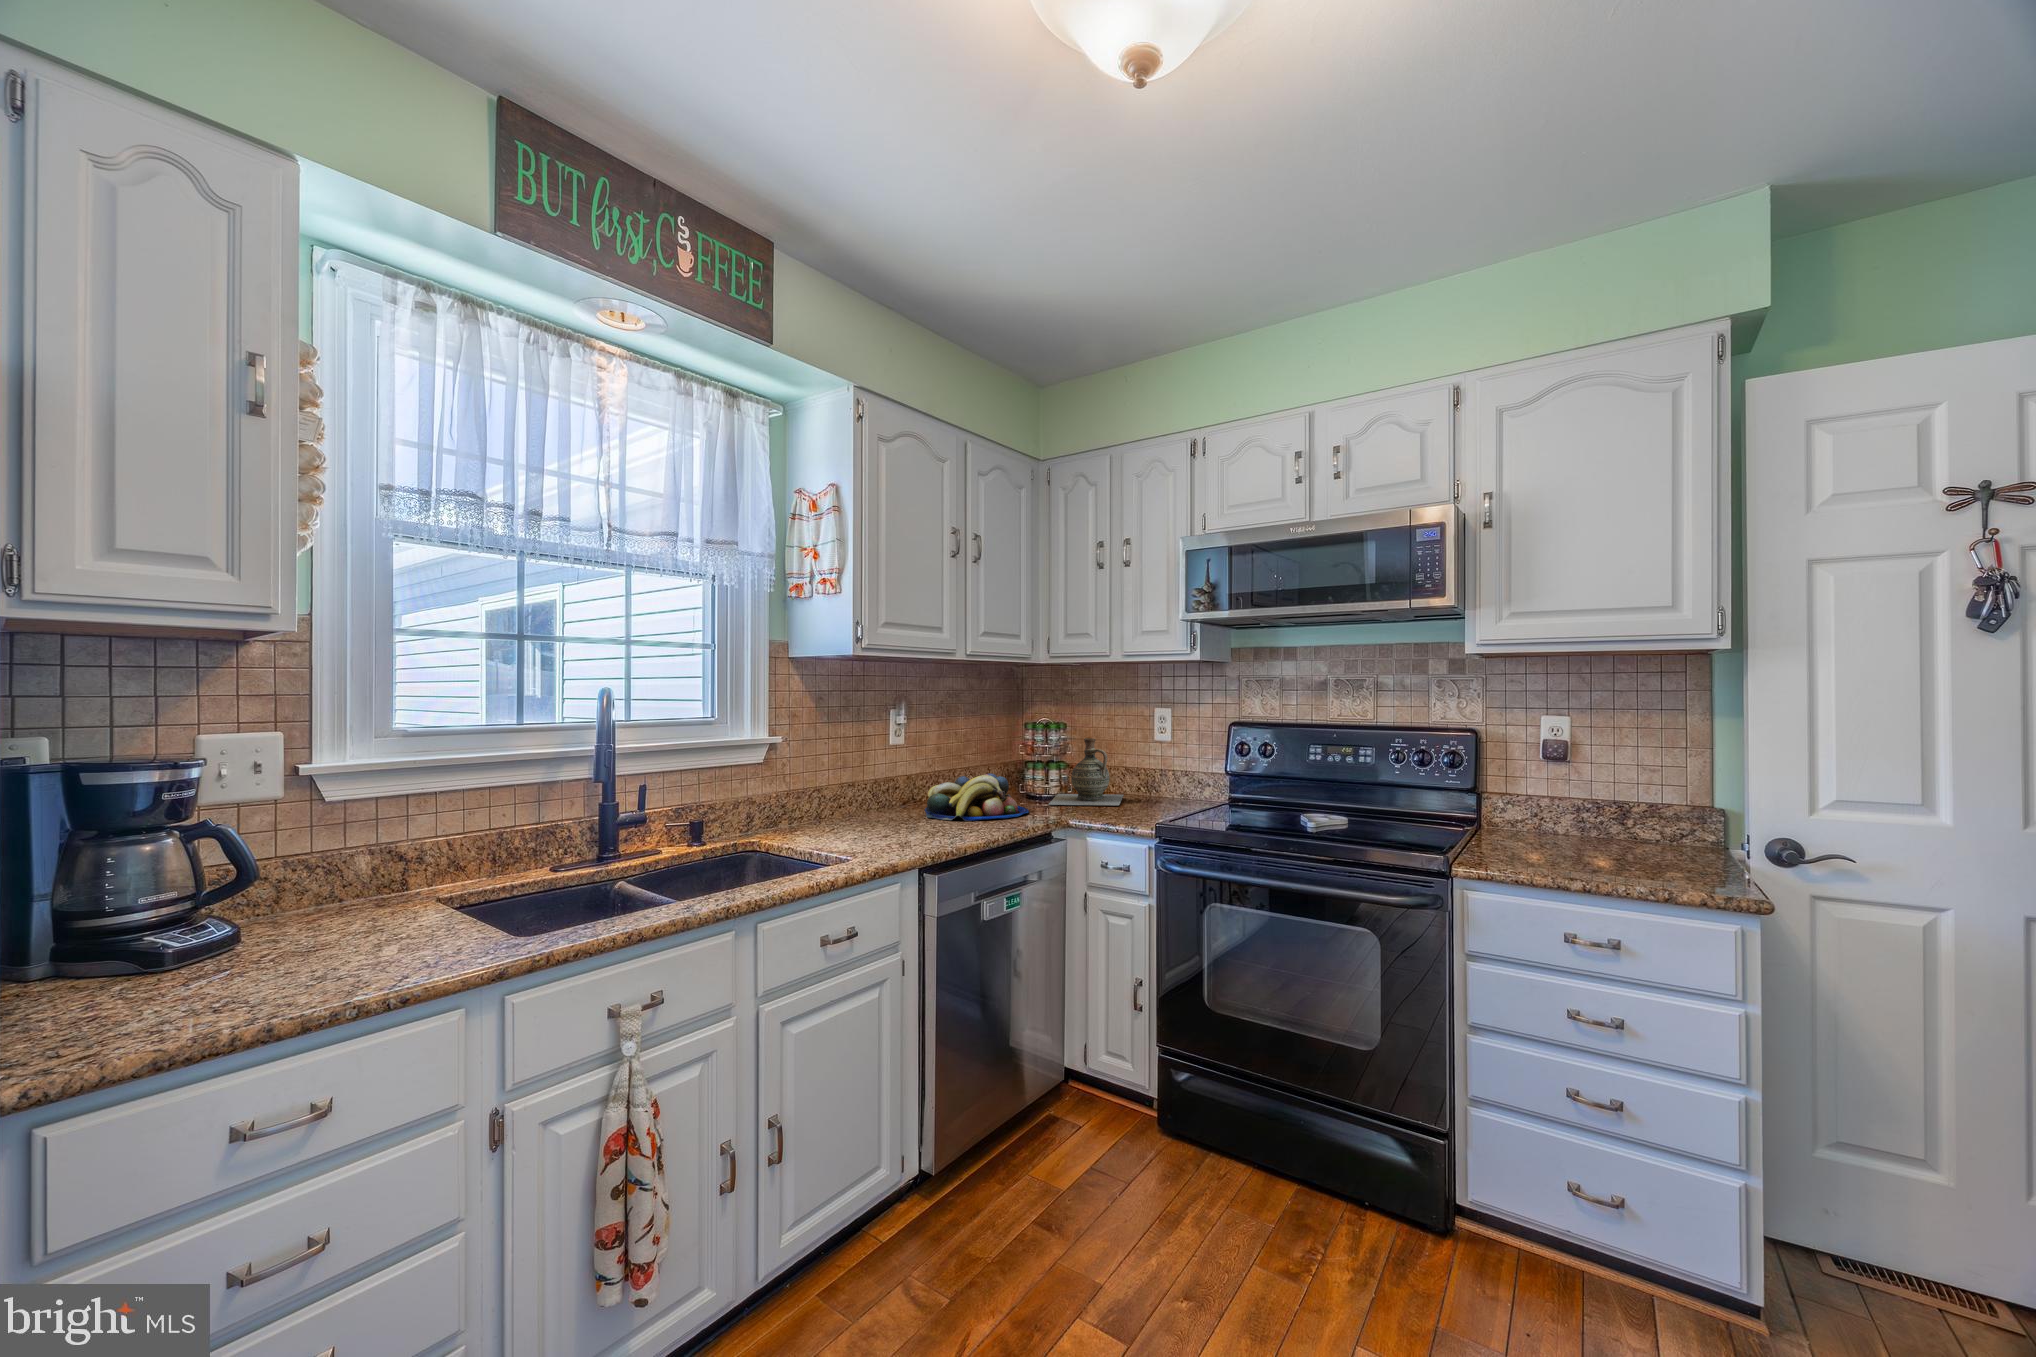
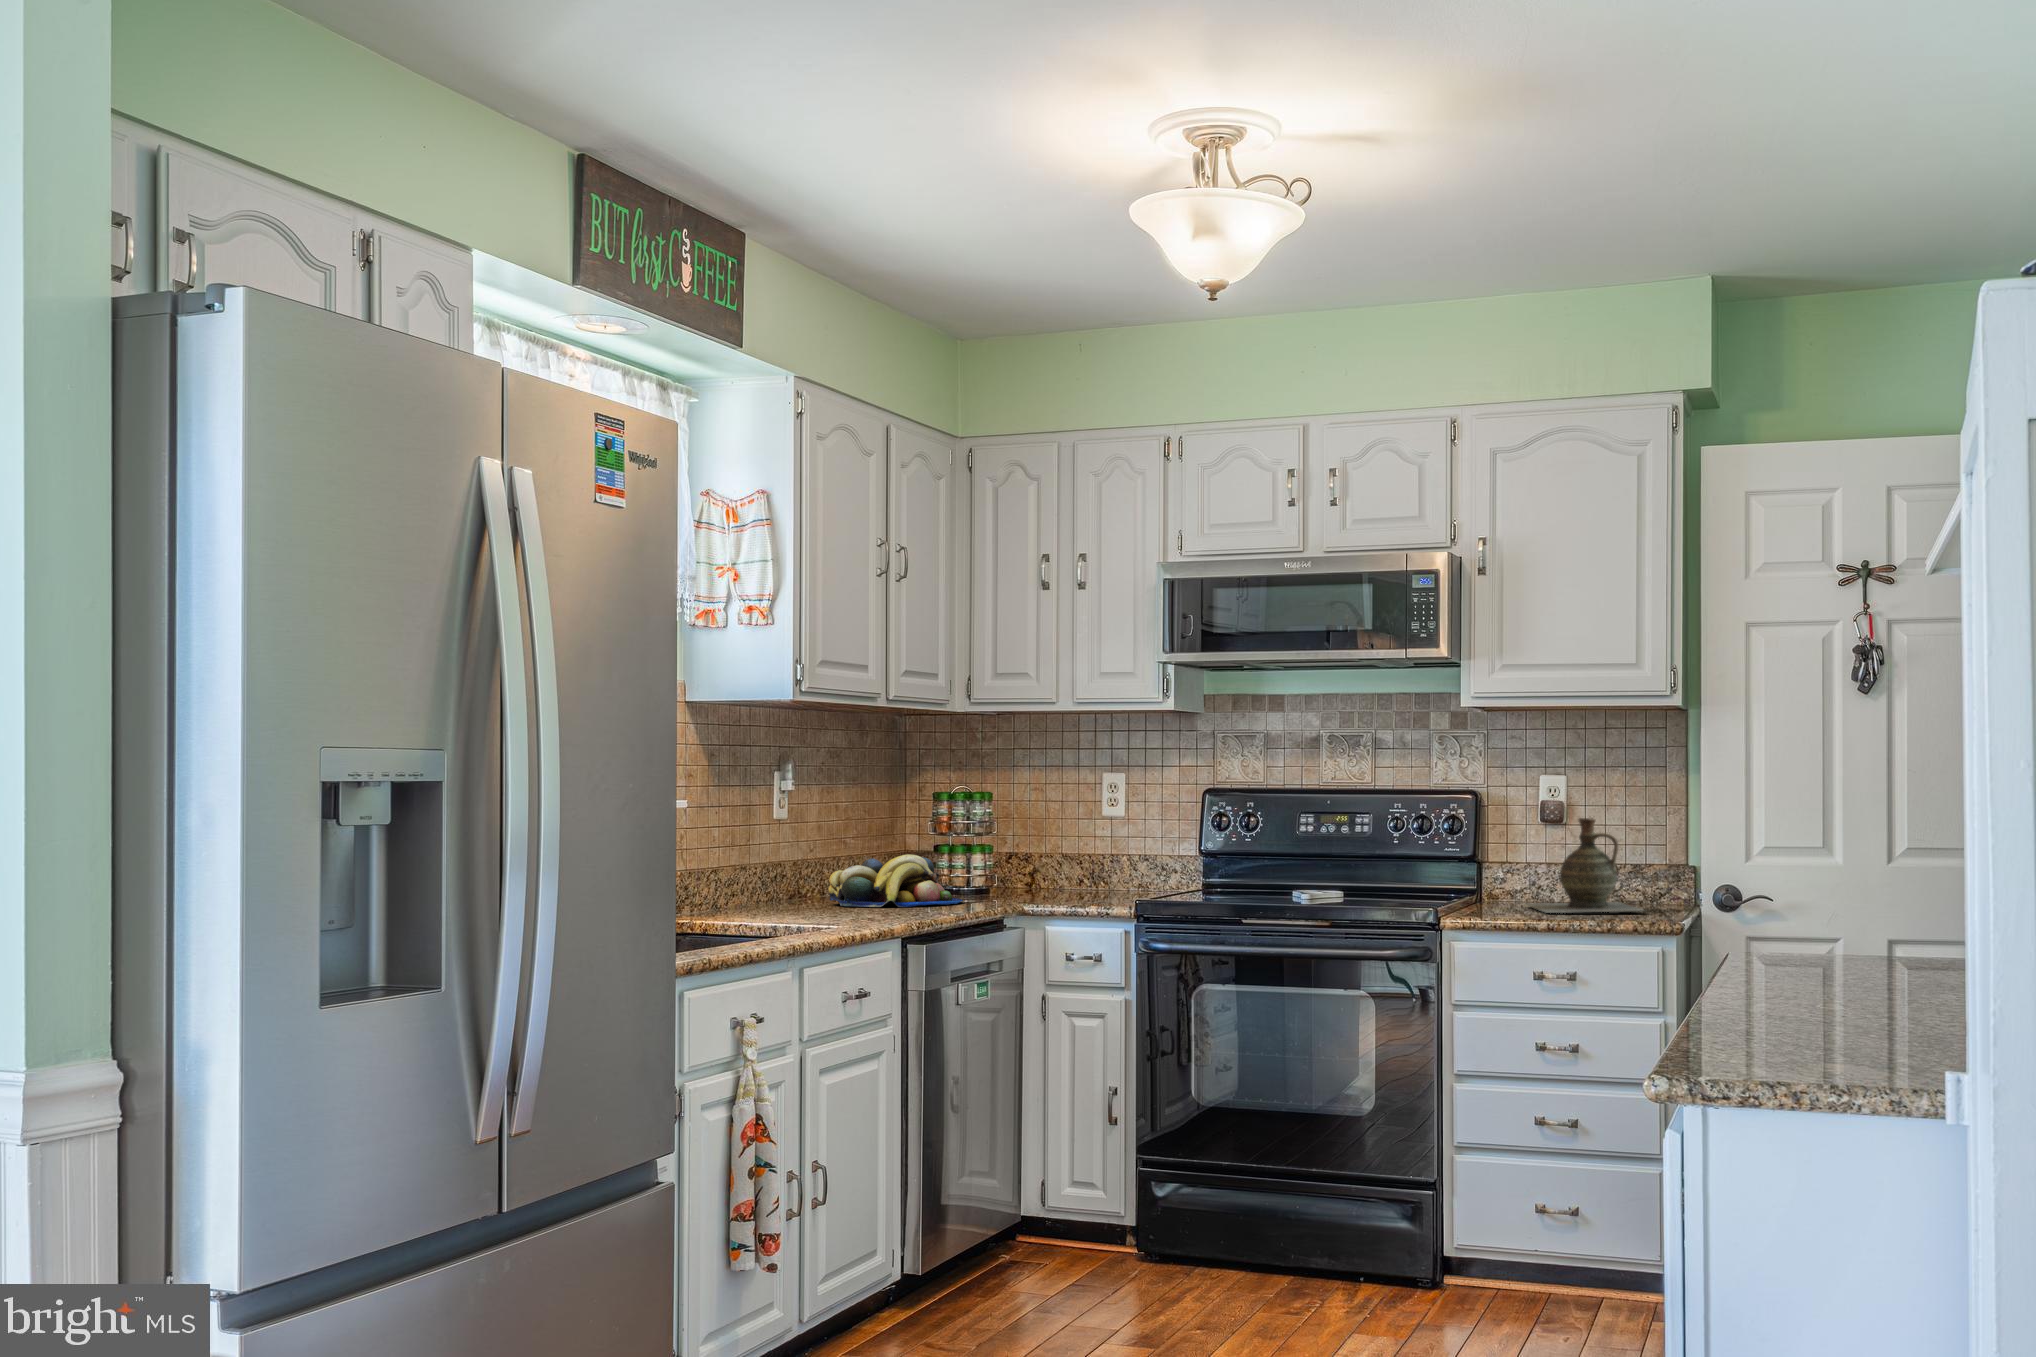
ceramic jug: present [1049,738,1123,805] -> present [1527,818,1642,913]

